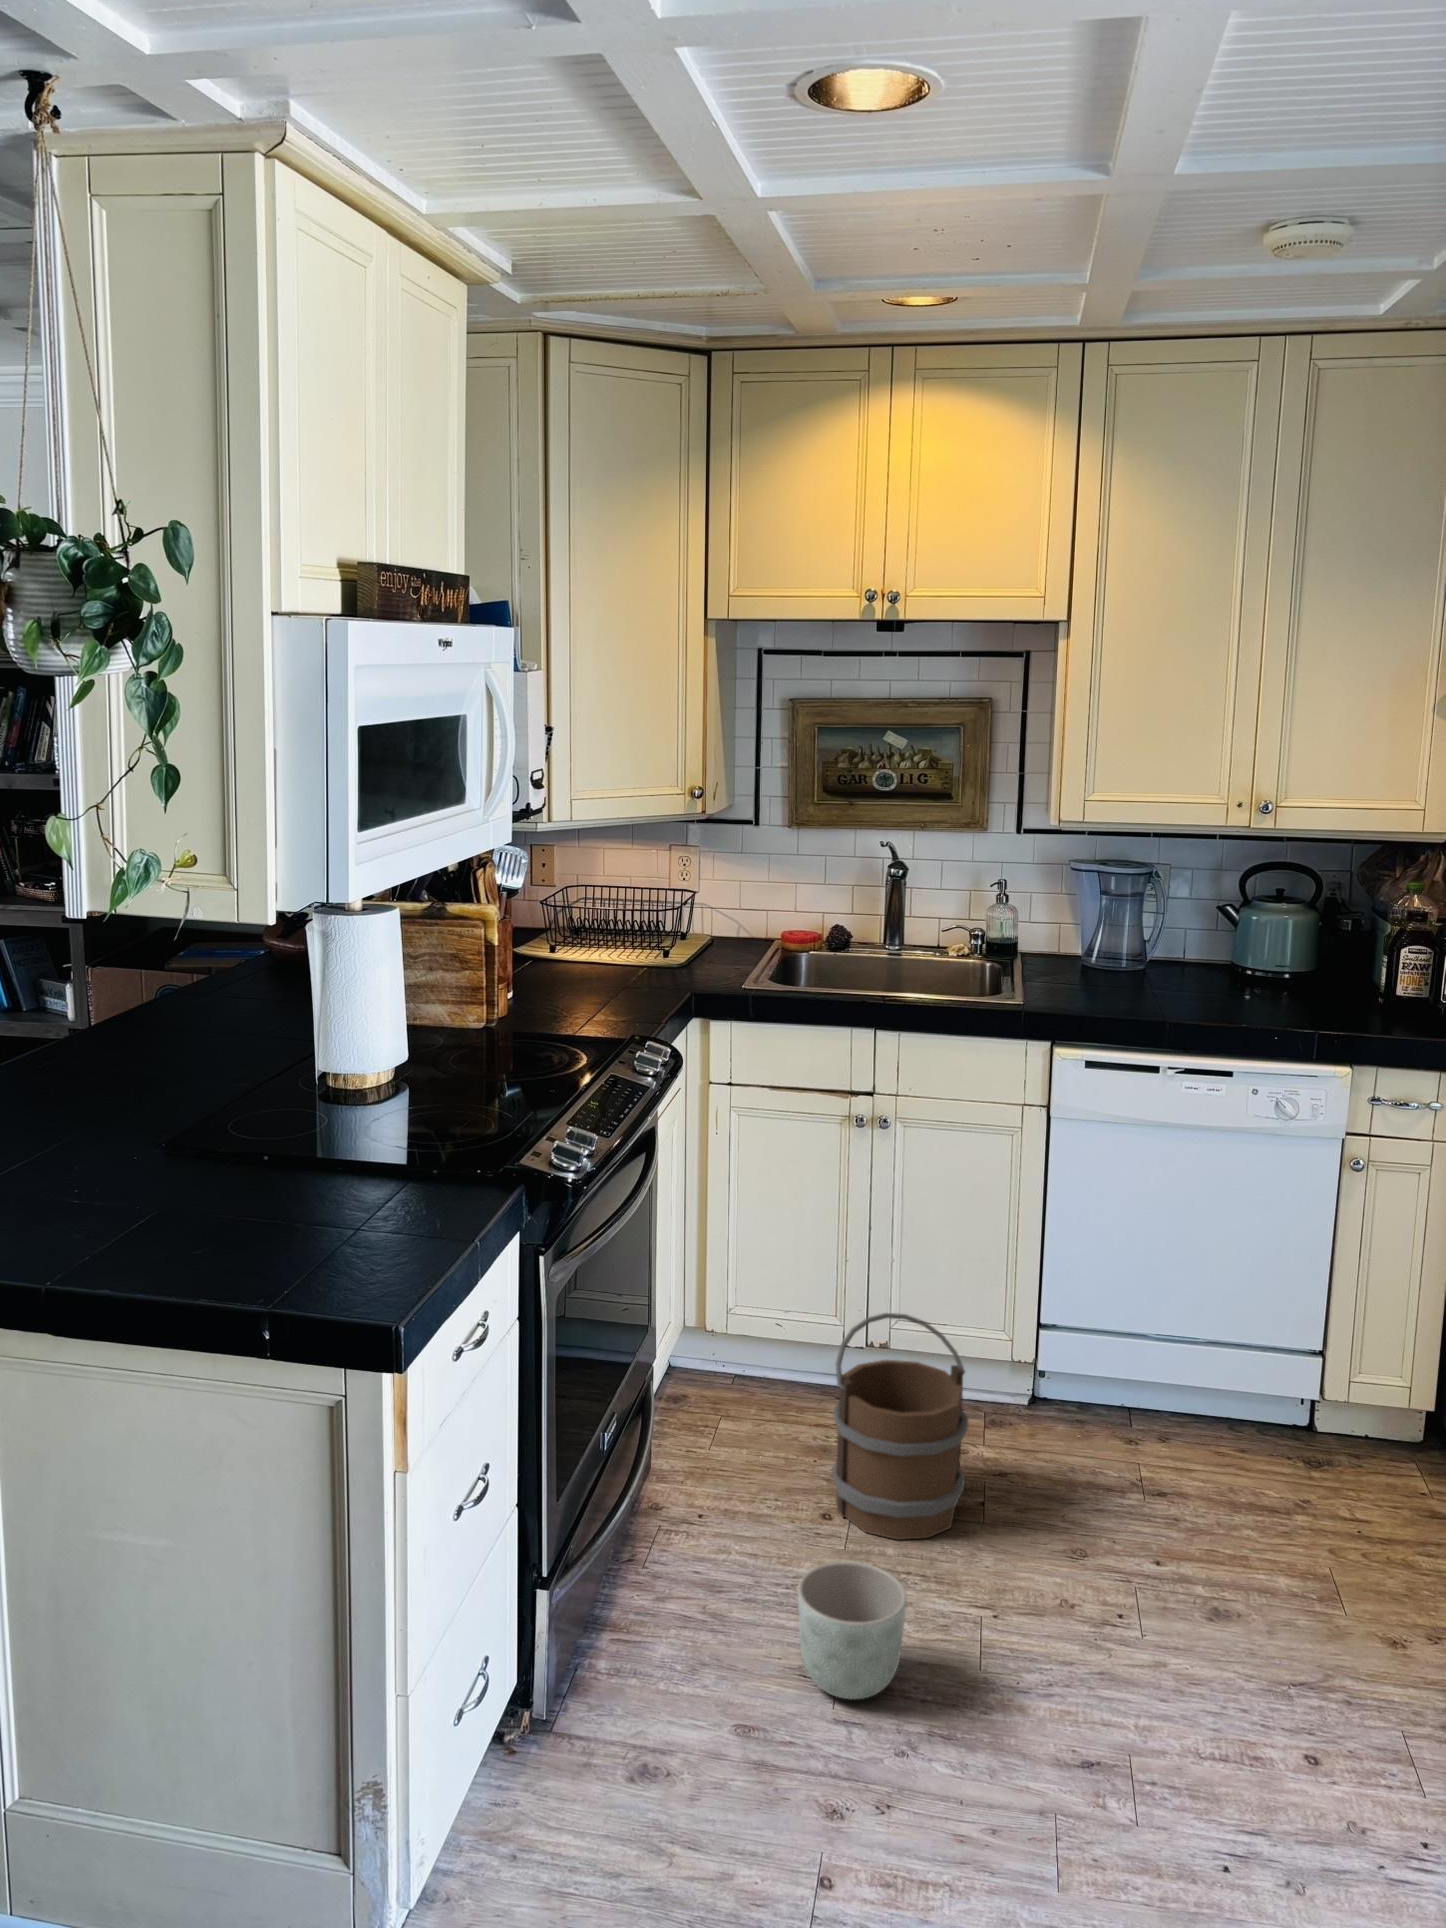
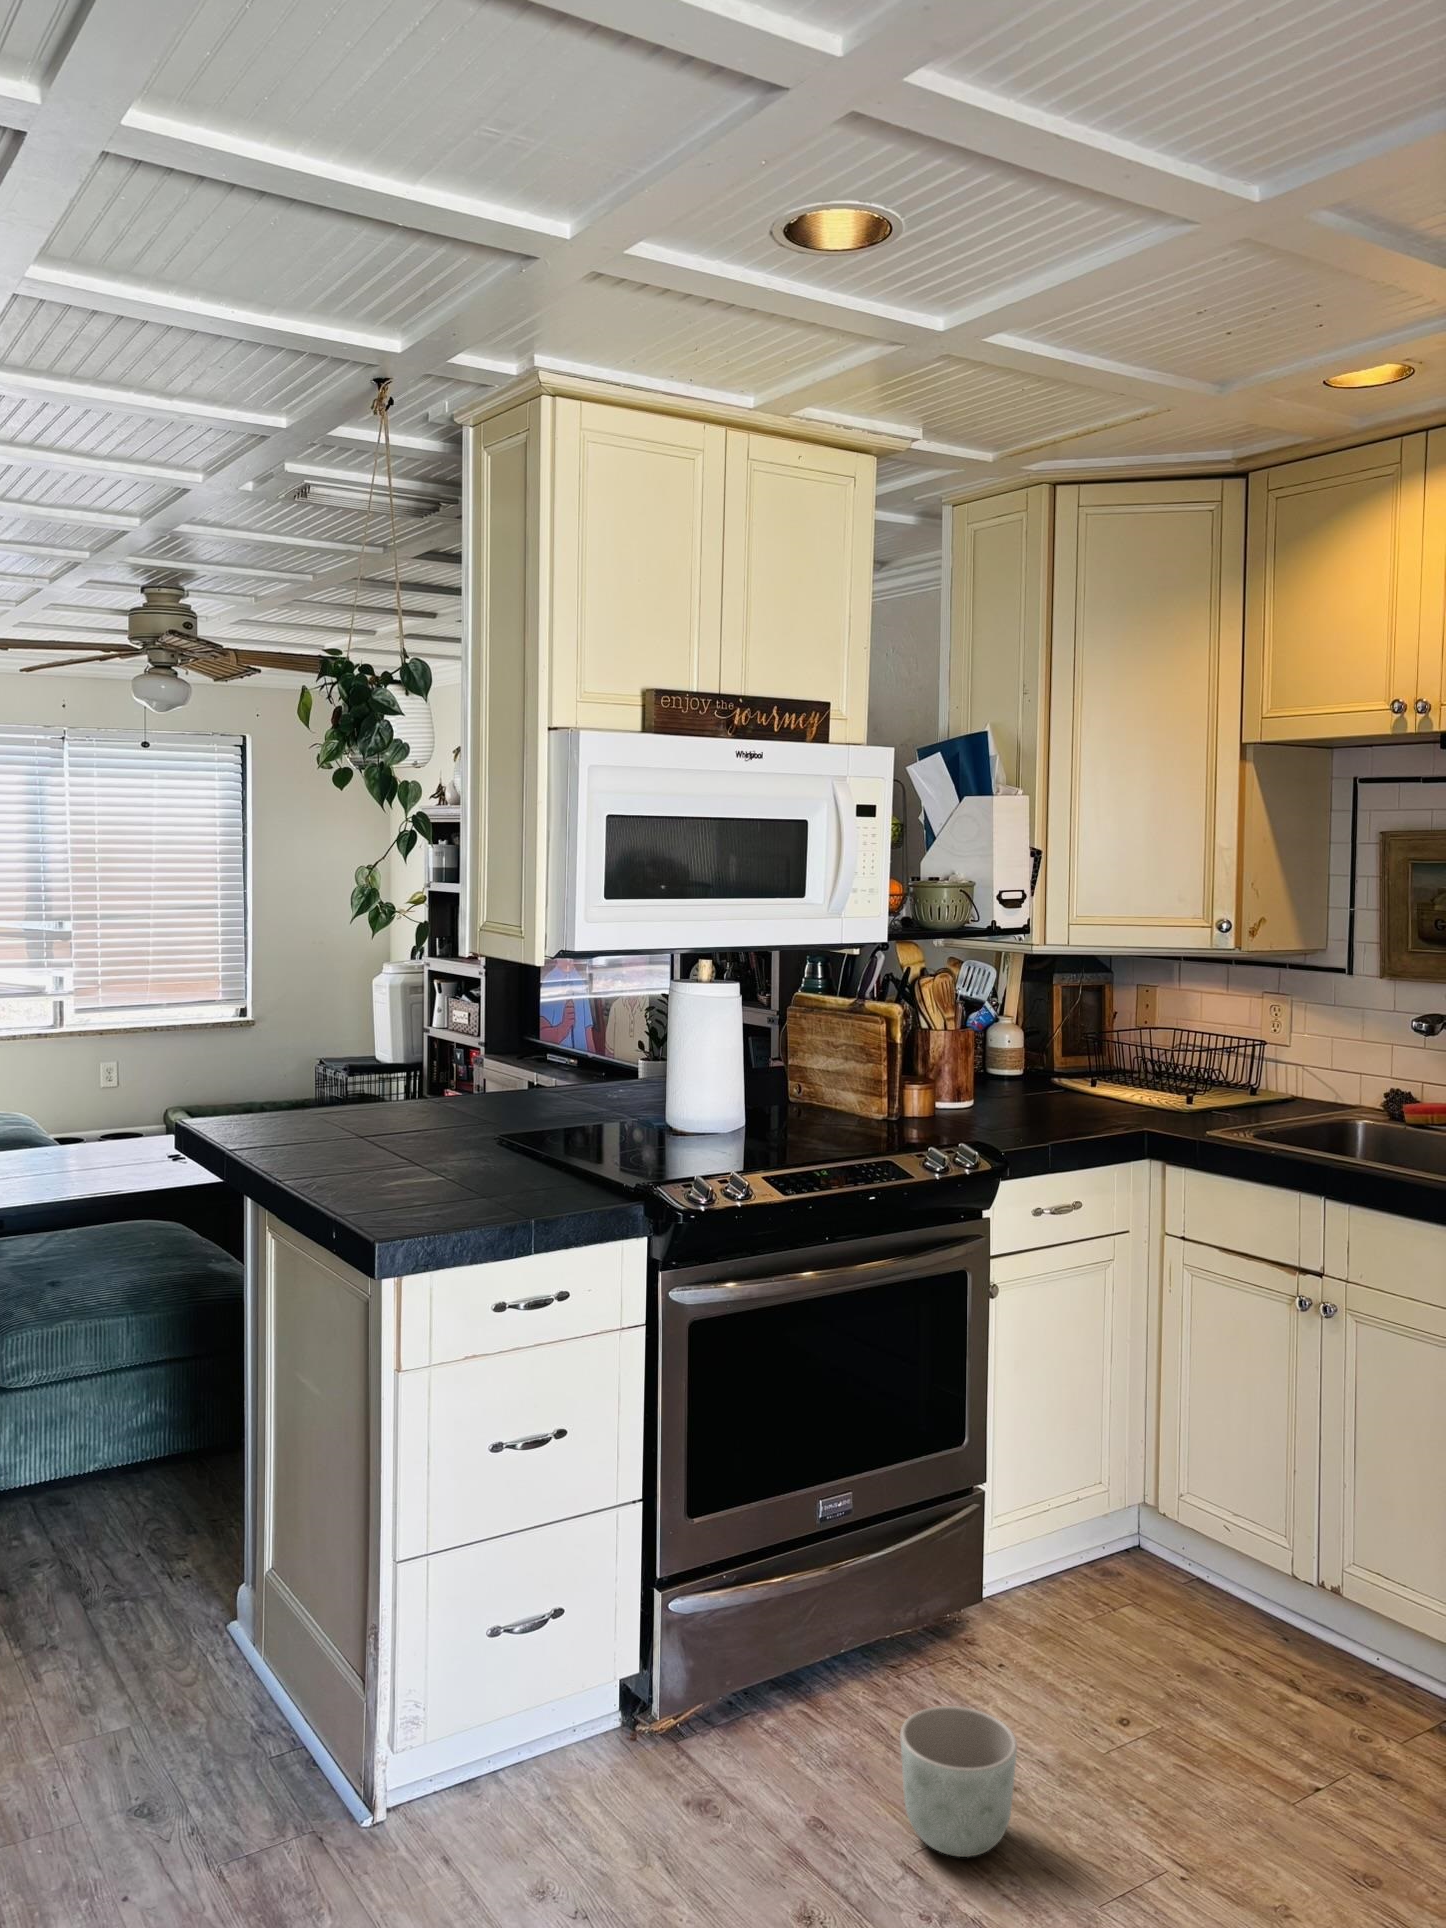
bucket: present [833,1313,968,1540] -> none [1129,1505,1295,1777]

